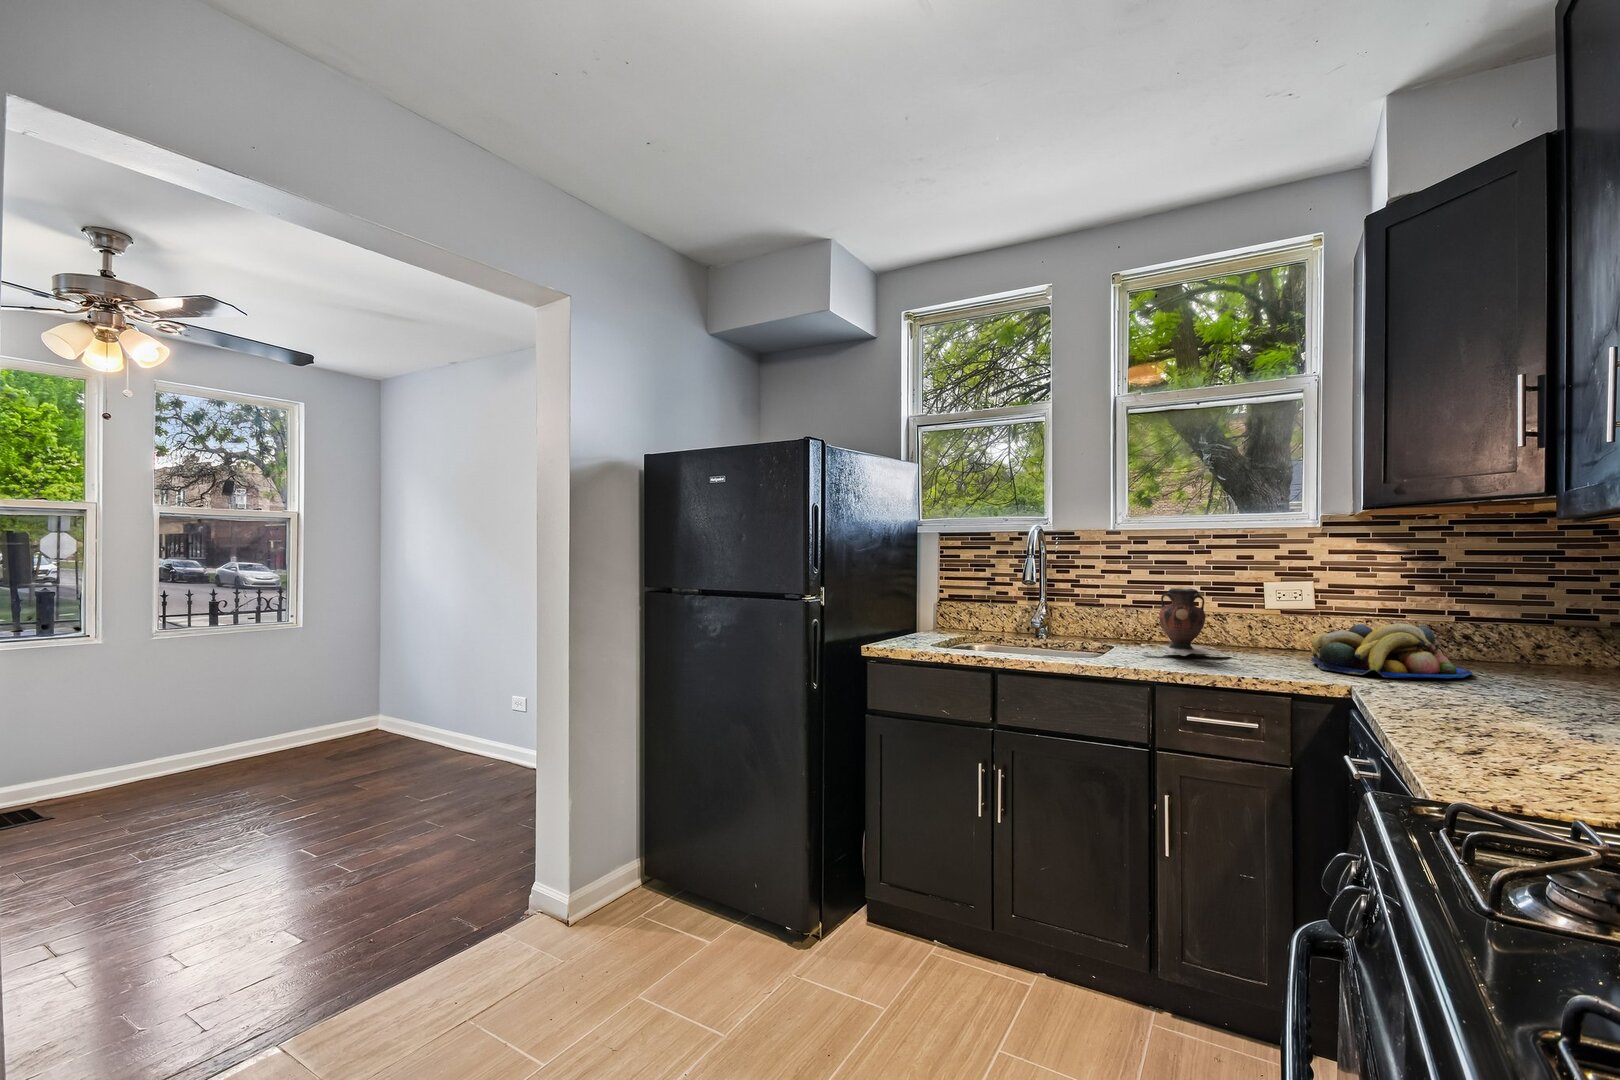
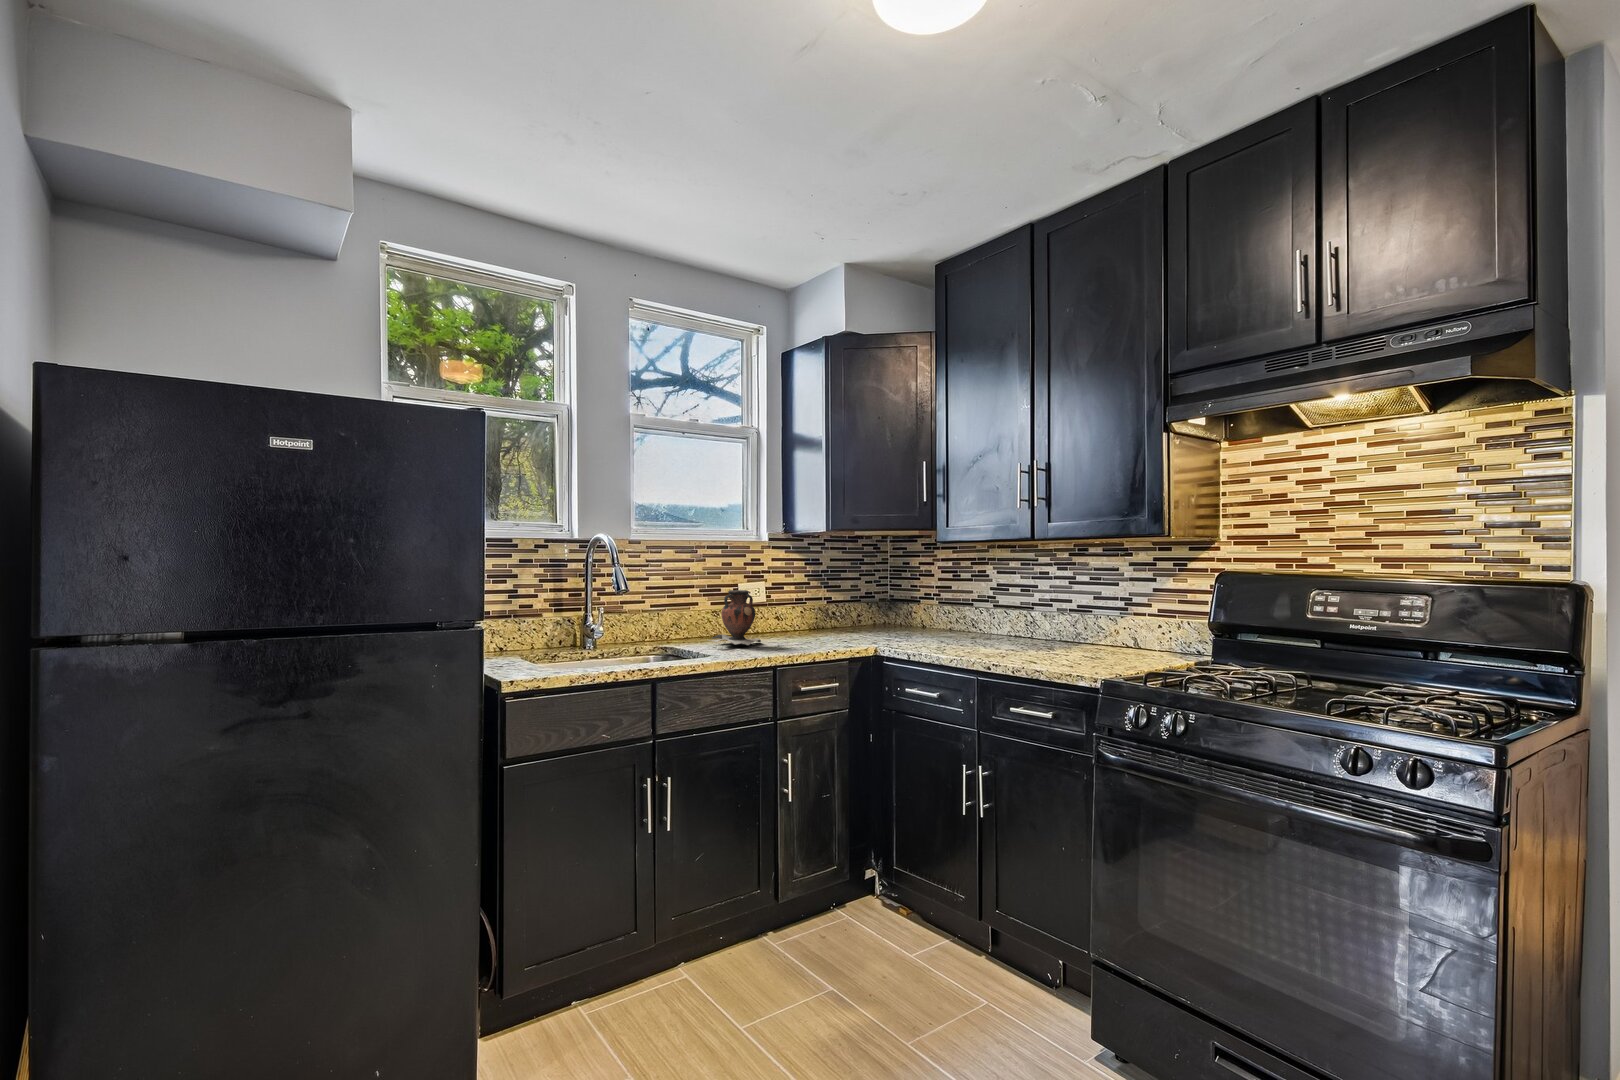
fruit bowl: present [1311,623,1473,678] -> none [797,606,883,642]

